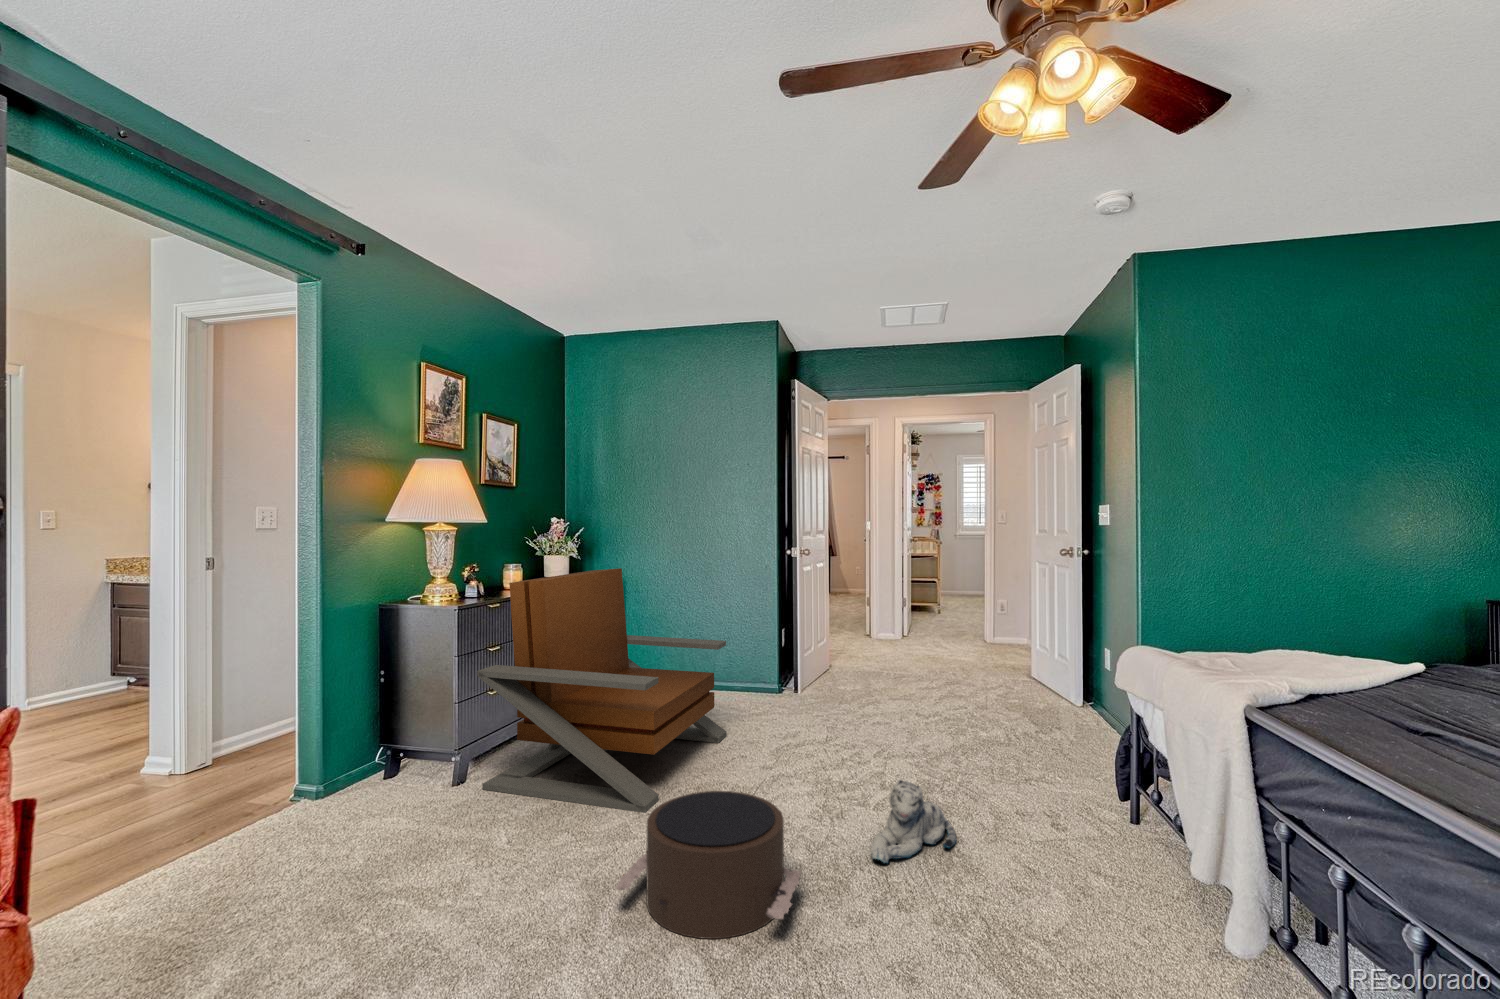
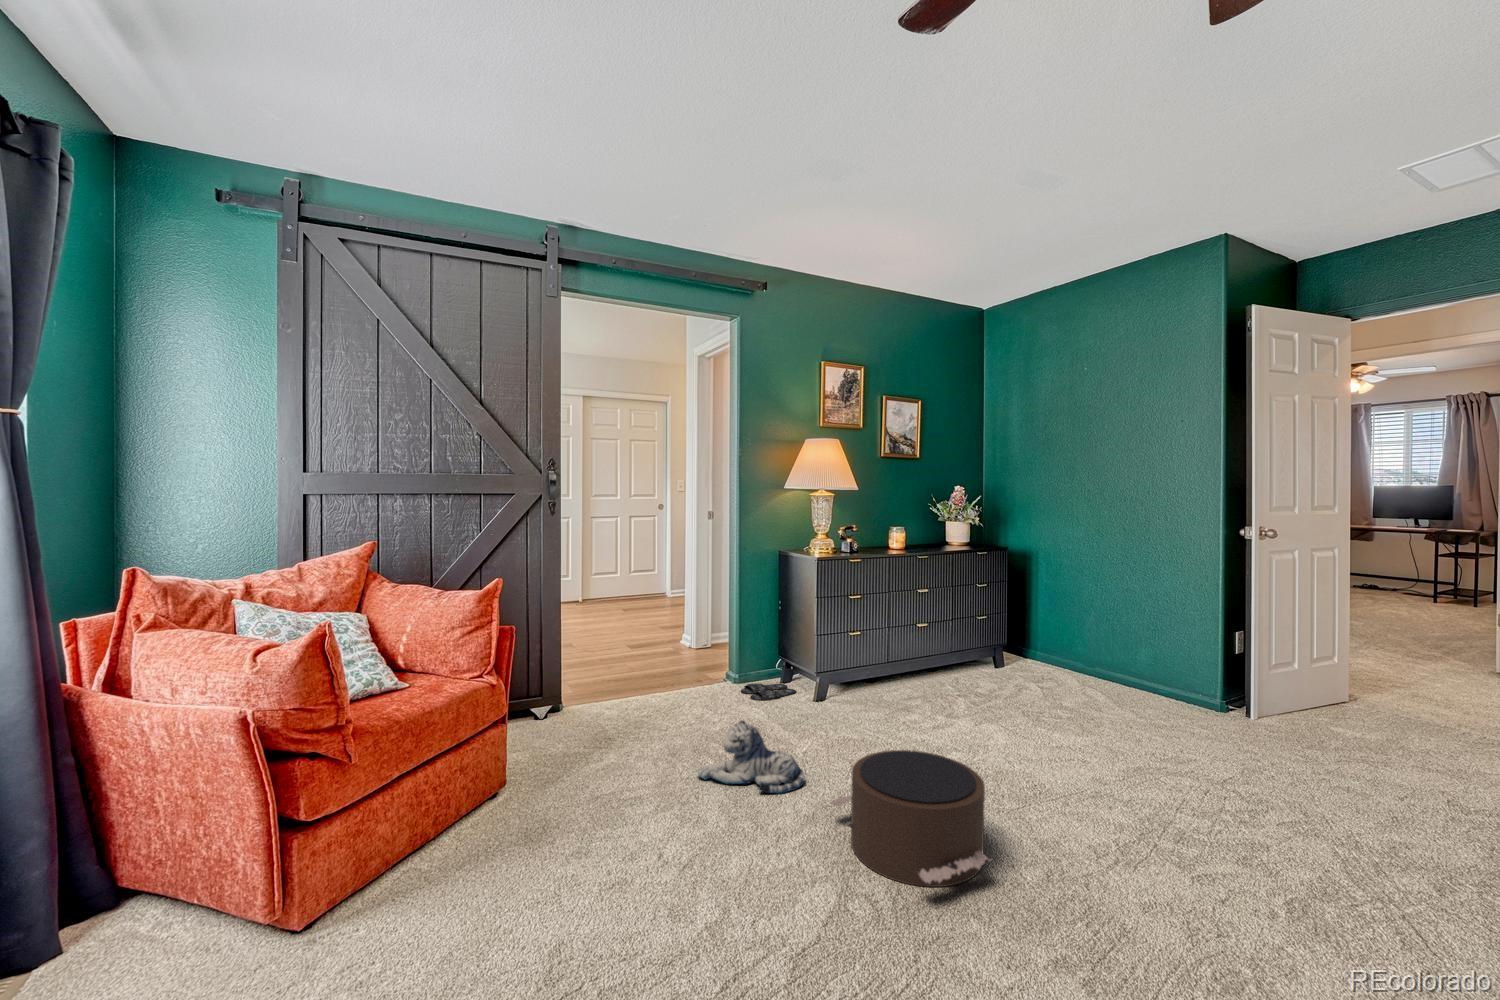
lounge chair: present [477,568,727,813] -> none [831,538,1090,766]
plush toy: present [871,780,956,863] -> present [697,720,805,794]
slippers: none [335,781,417,813] -> present [741,683,796,700]

